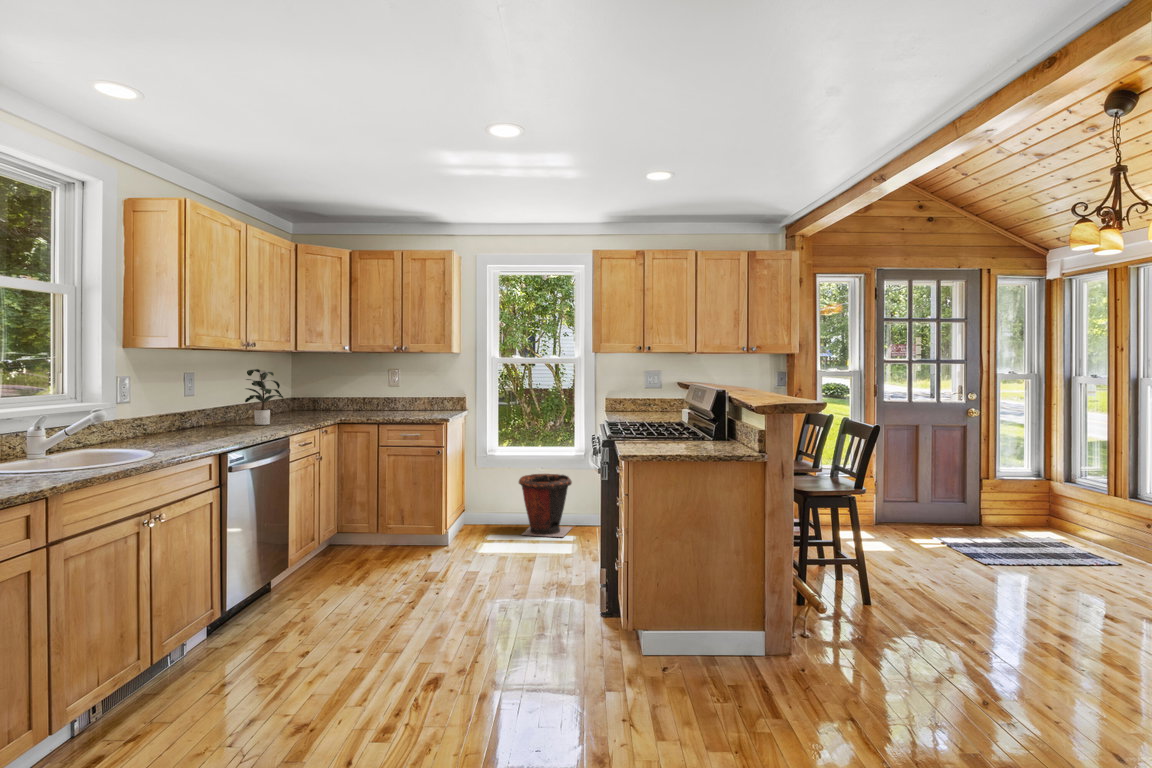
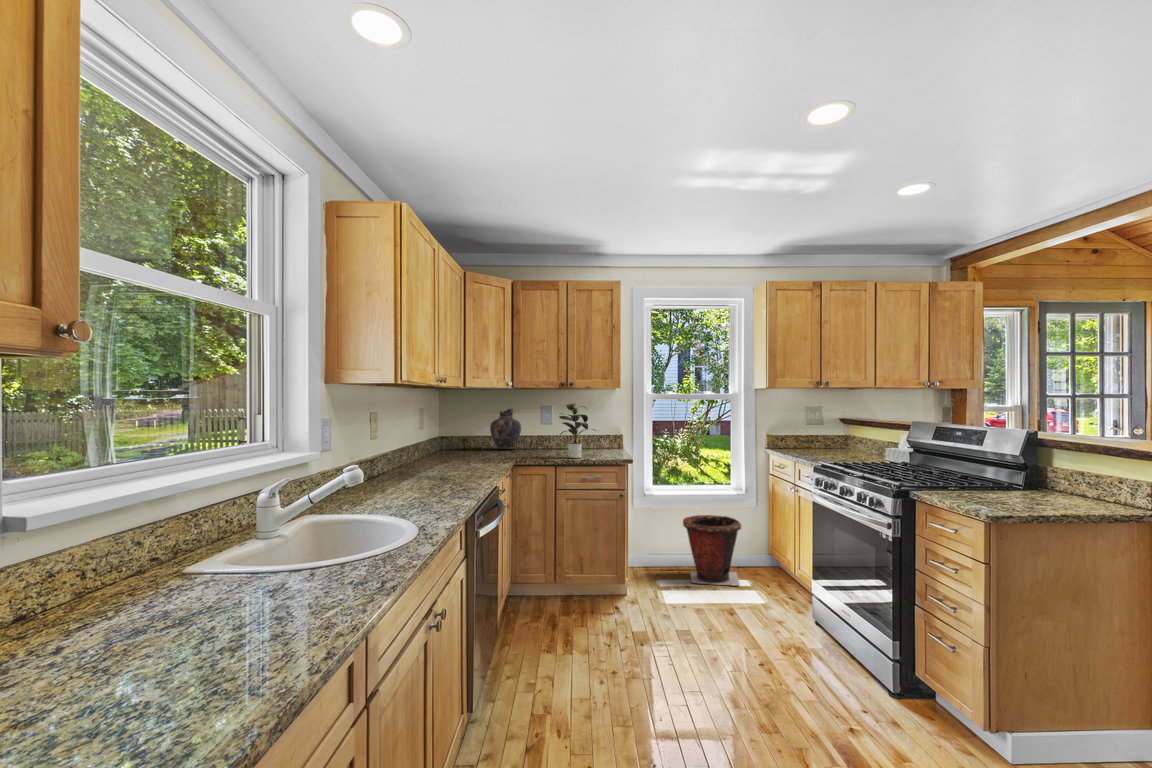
potted plant: present [245,369,283,425] -> present [559,404,596,458]
vase: none [339,372,370,410] -> present [490,409,521,449]

